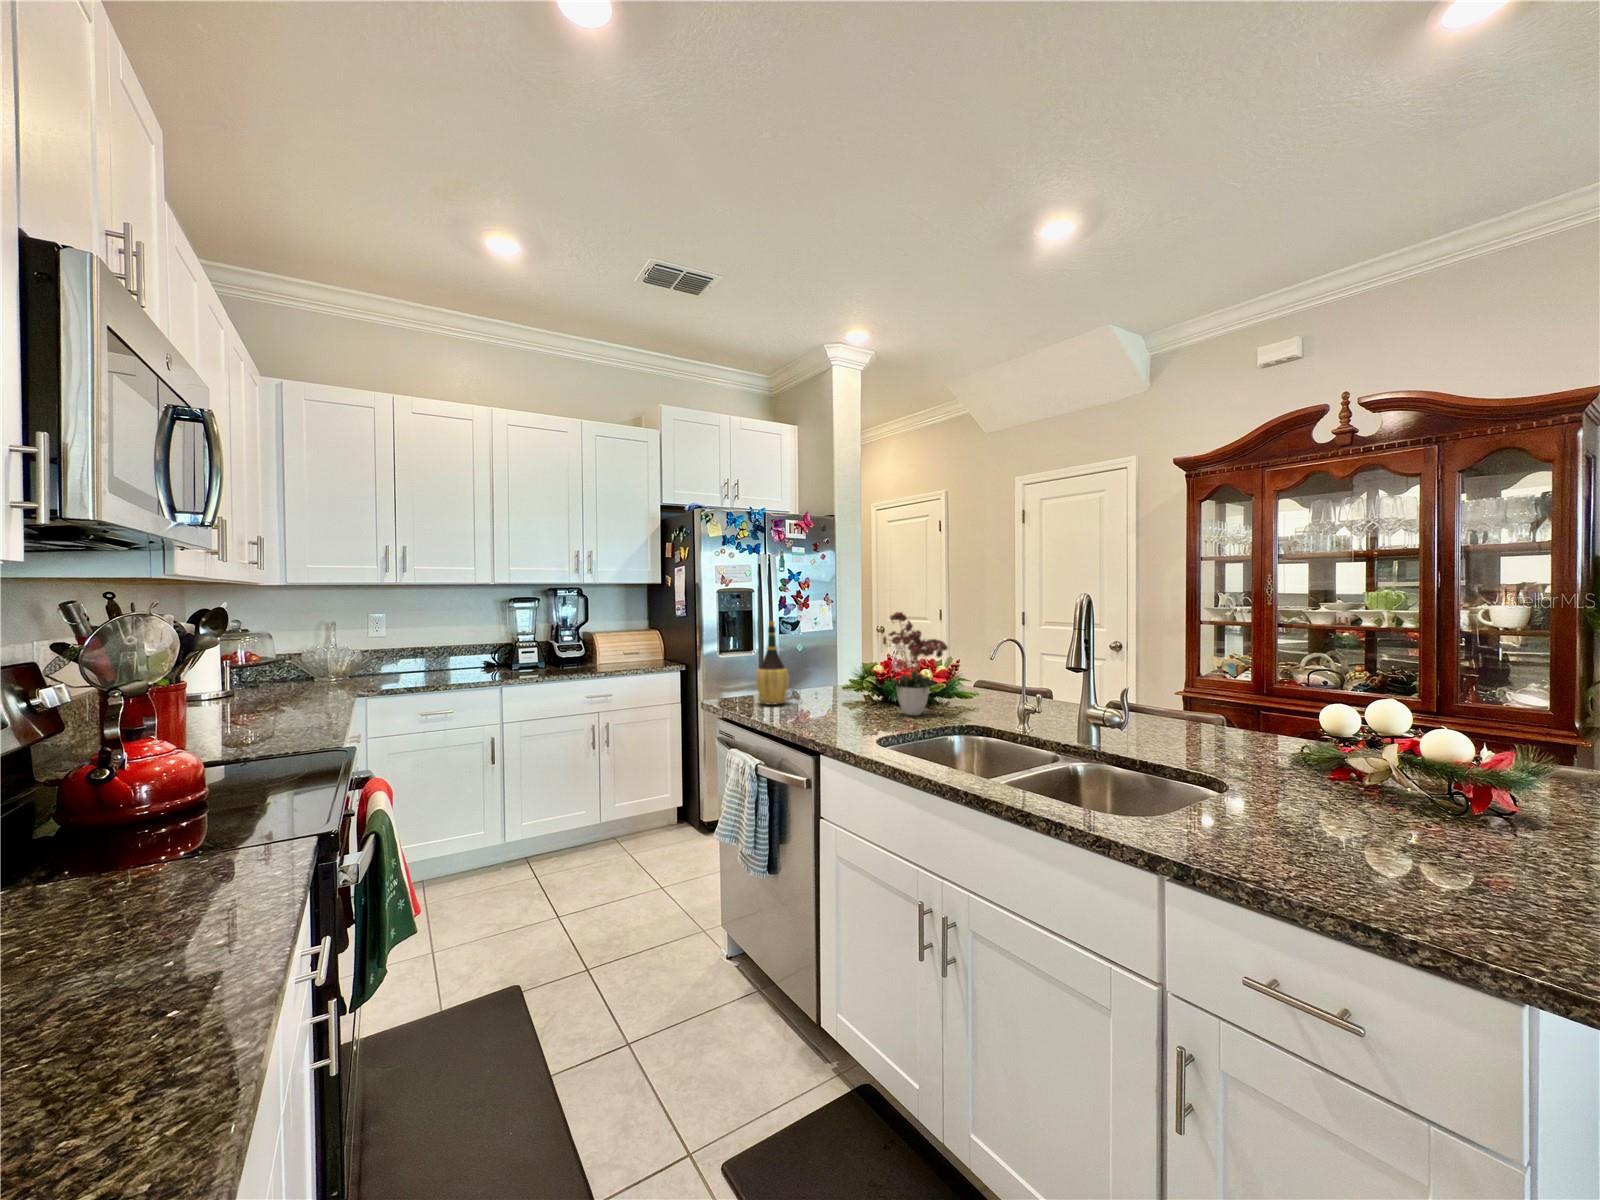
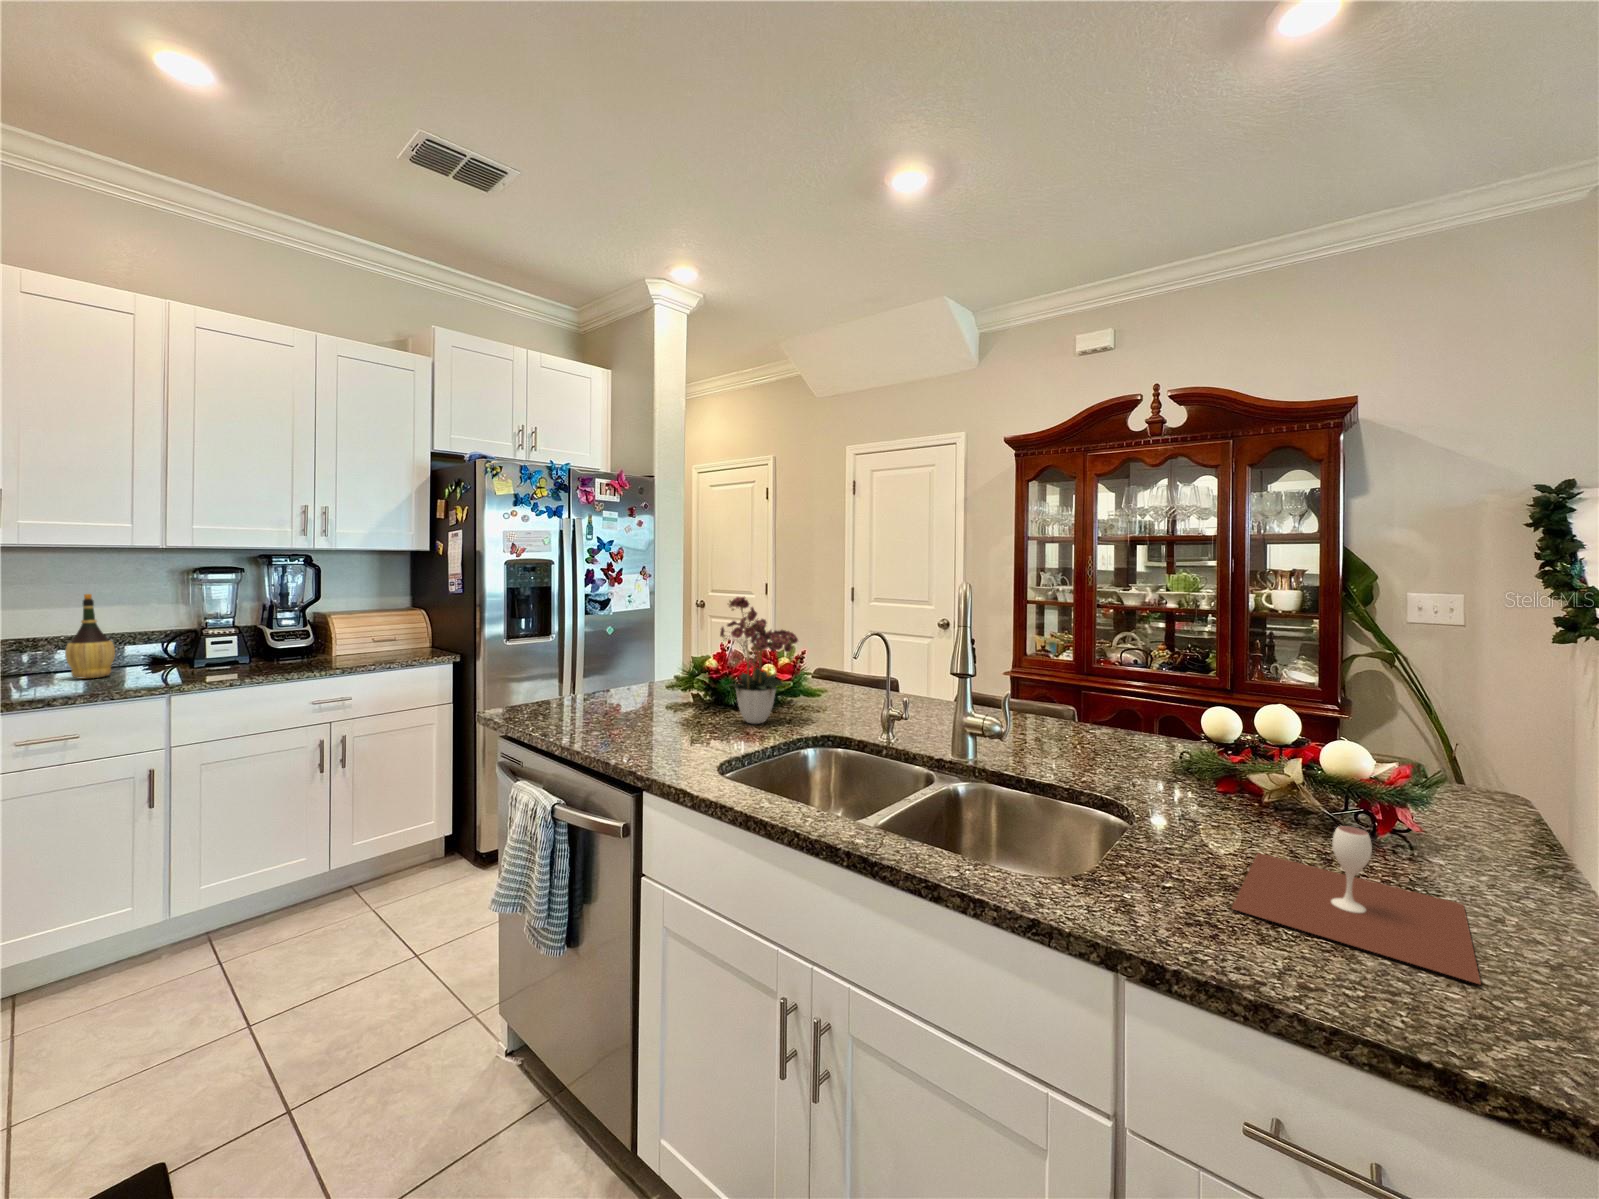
wine bottle: present [756,621,789,705] -> present [65,594,115,678]
wine glass: none [1252,776,1479,882] -> present [1232,826,1481,984]

